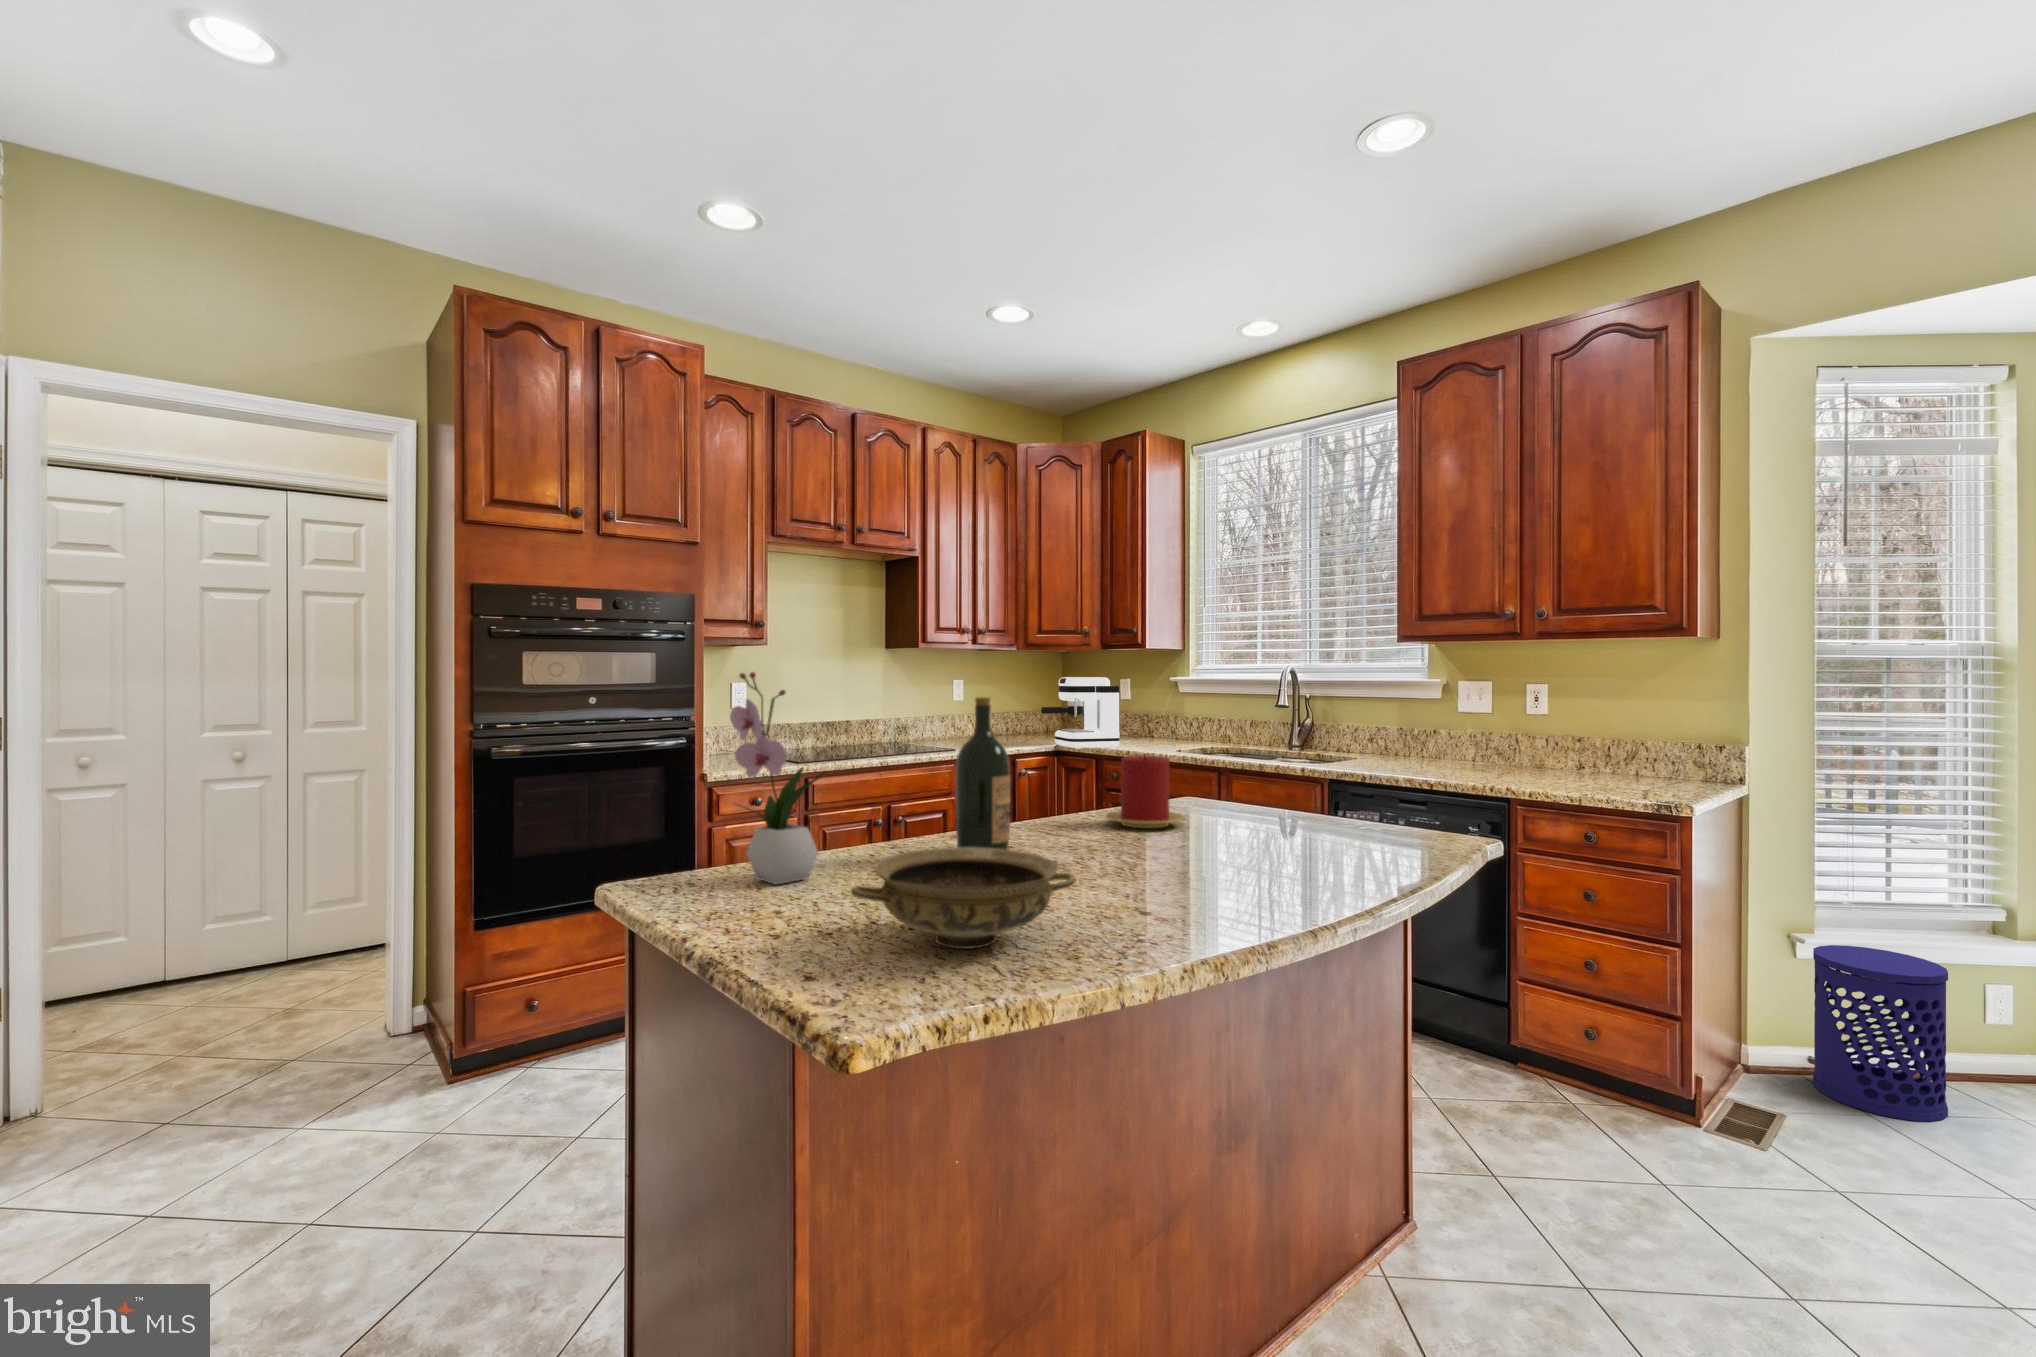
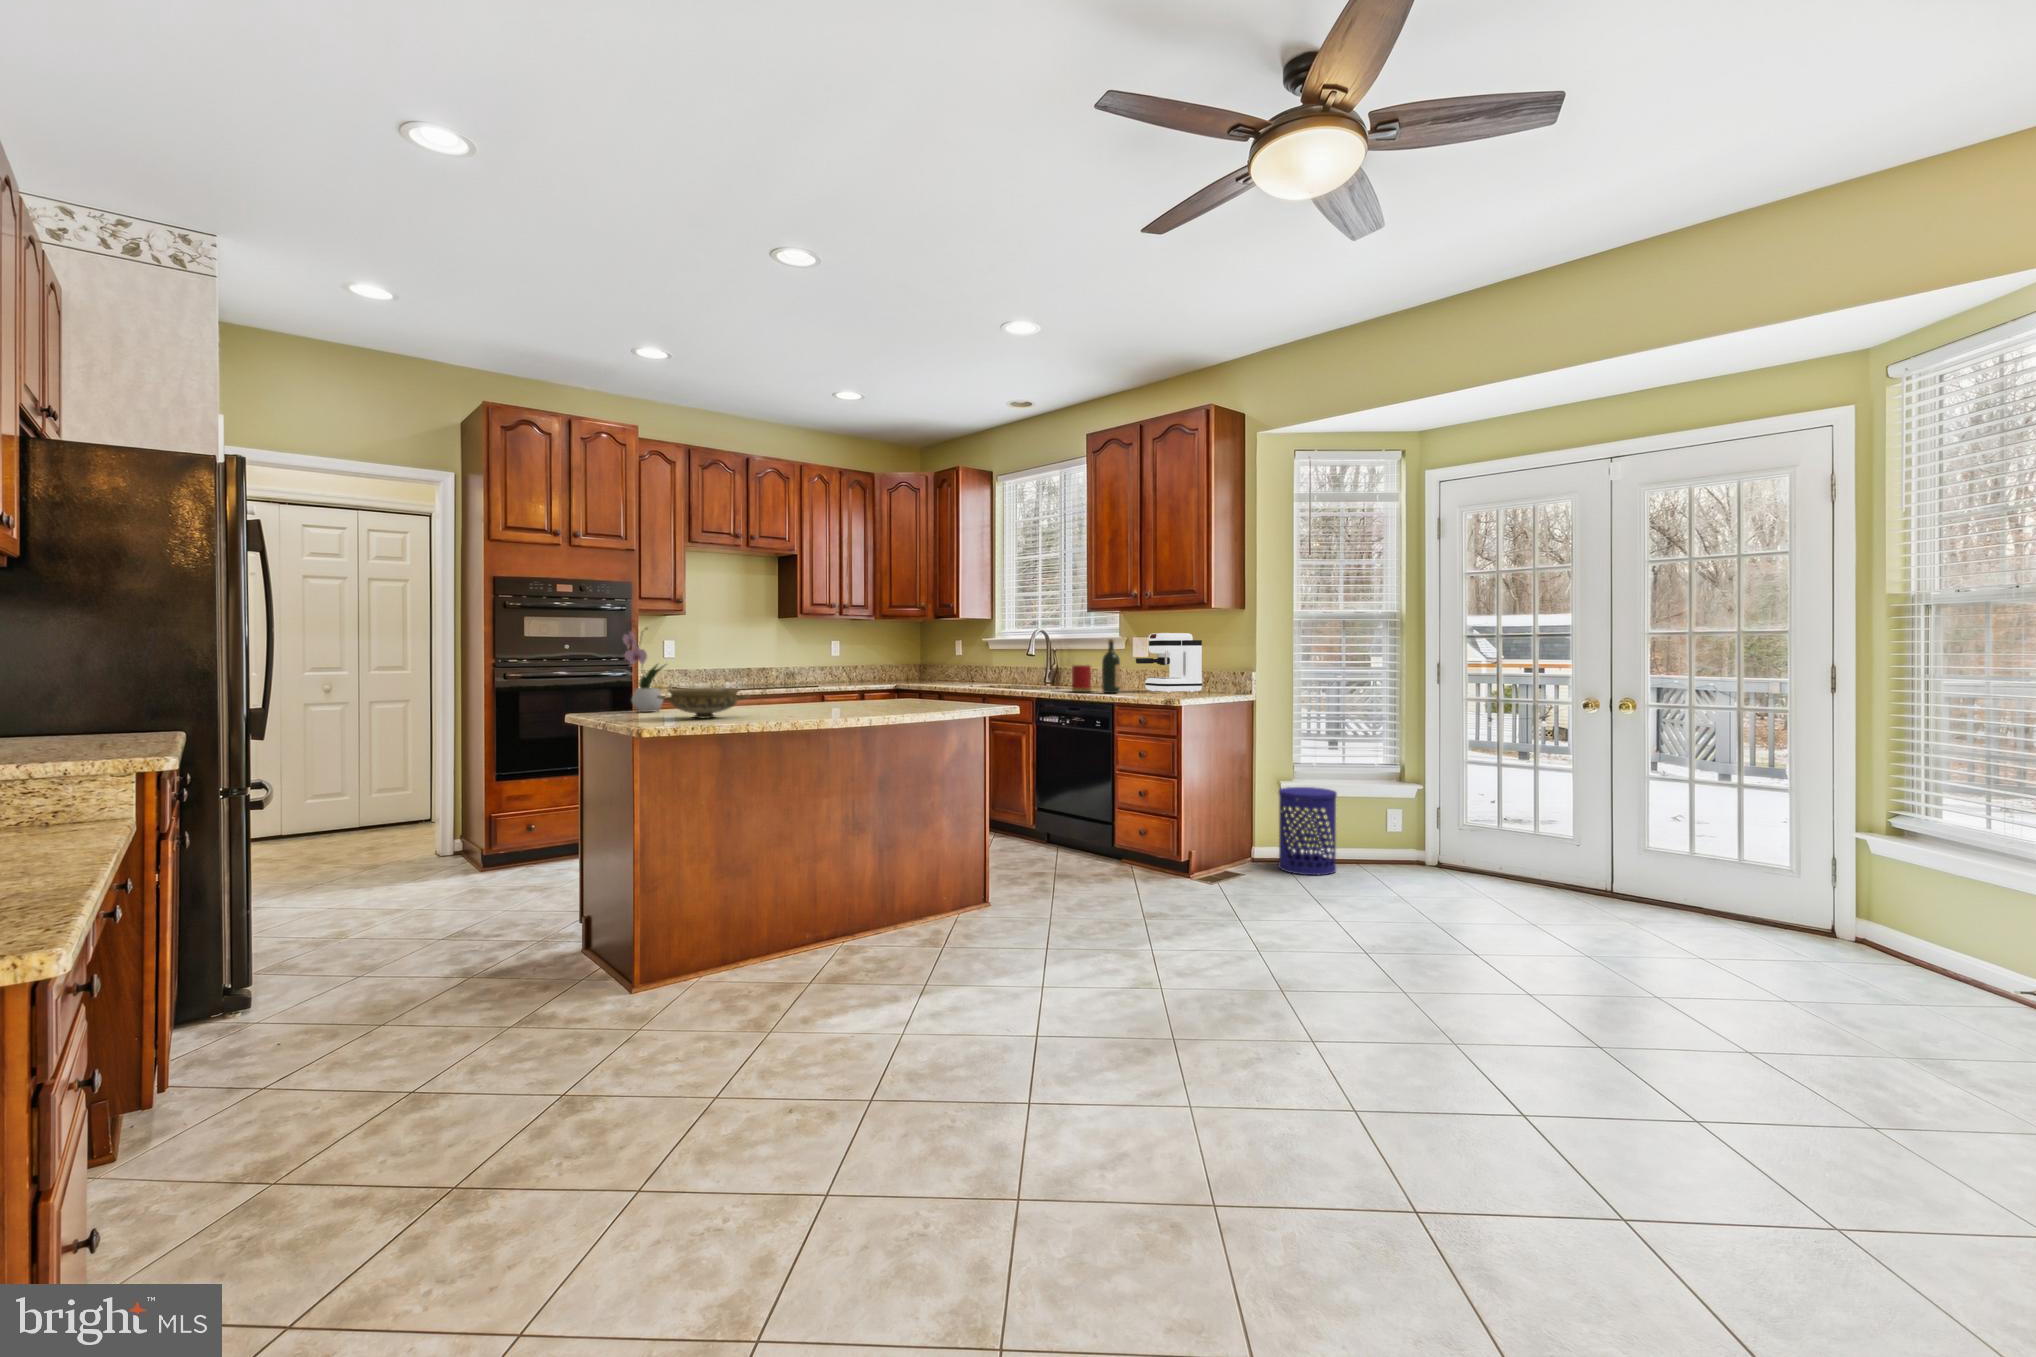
coffee maker: present [1041,677,1120,749] -> present [1136,633,1202,693]
wine bottle: present [956,697,1011,850] -> present [1102,639,1121,693]
candle: present [1106,756,1185,828] -> present [1071,665,1092,692]

